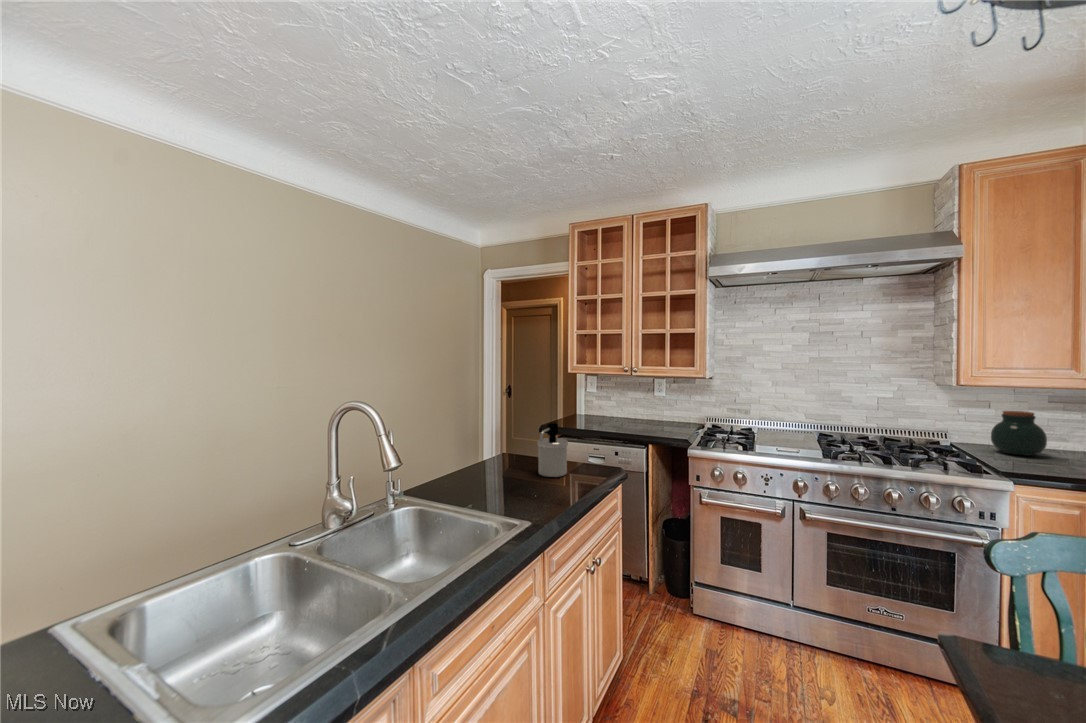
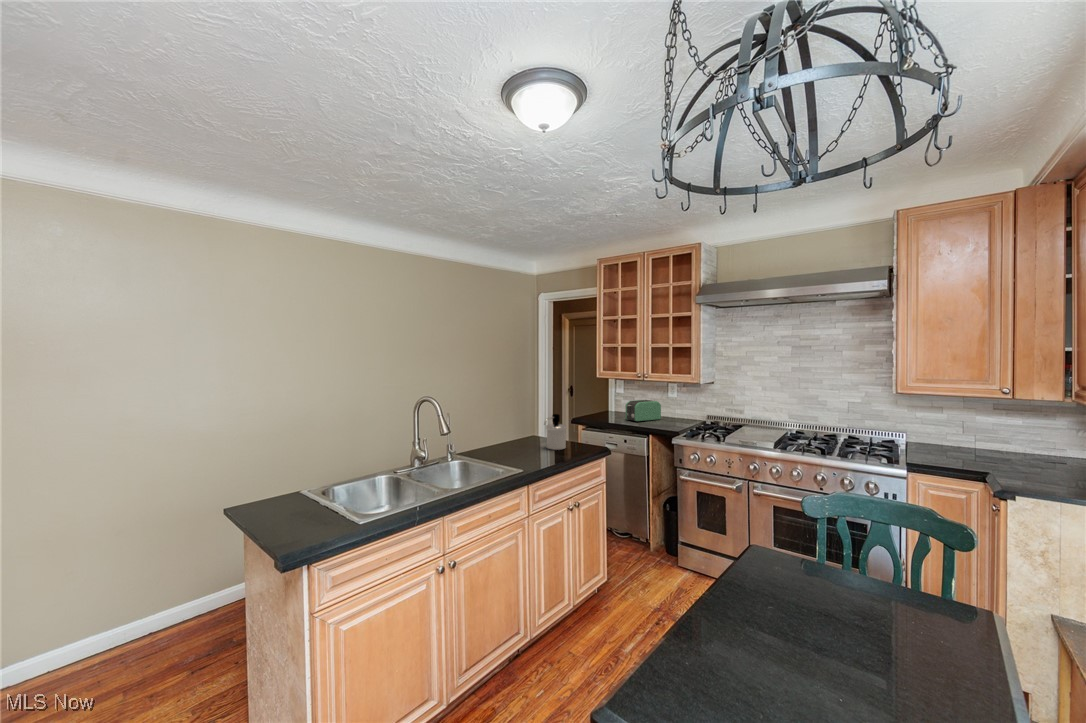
toaster: none [606,400,648,427] -> present [625,400,661,422]
jar: present [991,411,1047,456] -> none [927,415,970,452]

